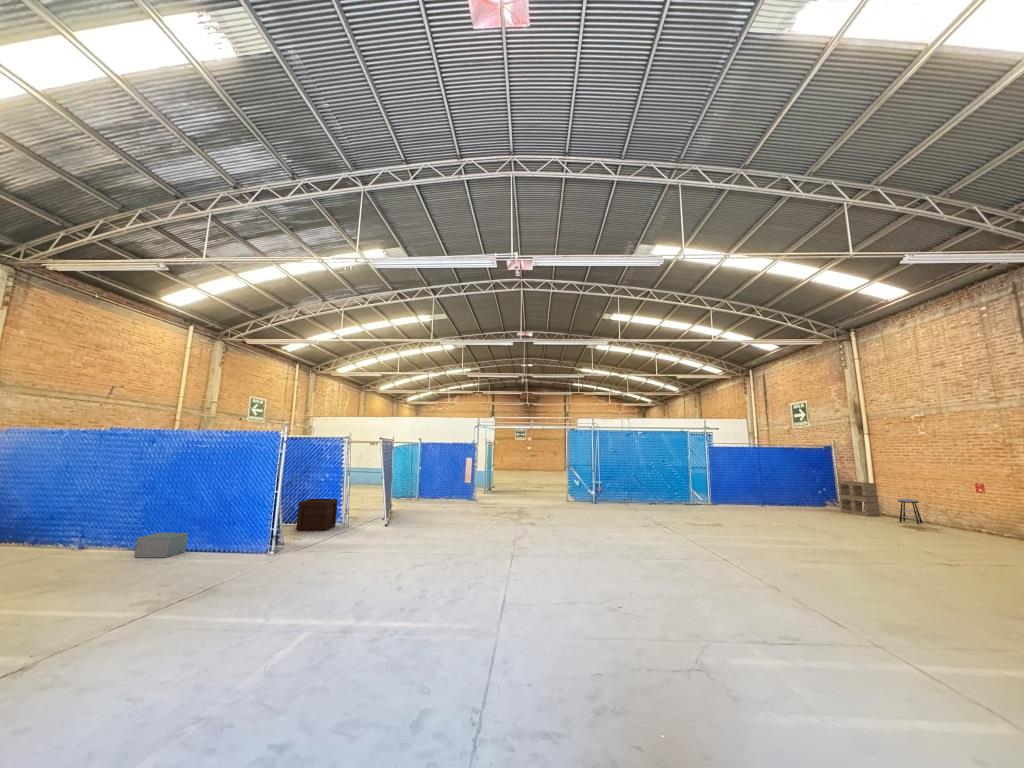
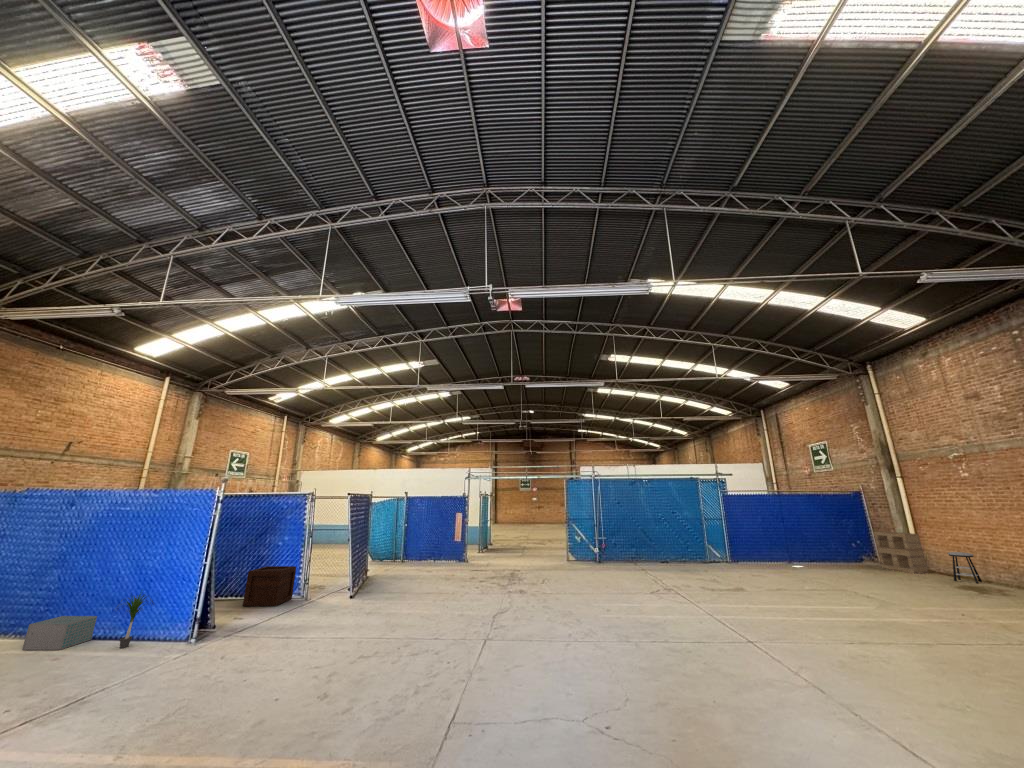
potted plant: none [204,510,239,557] -> present [120,594,153,648]

